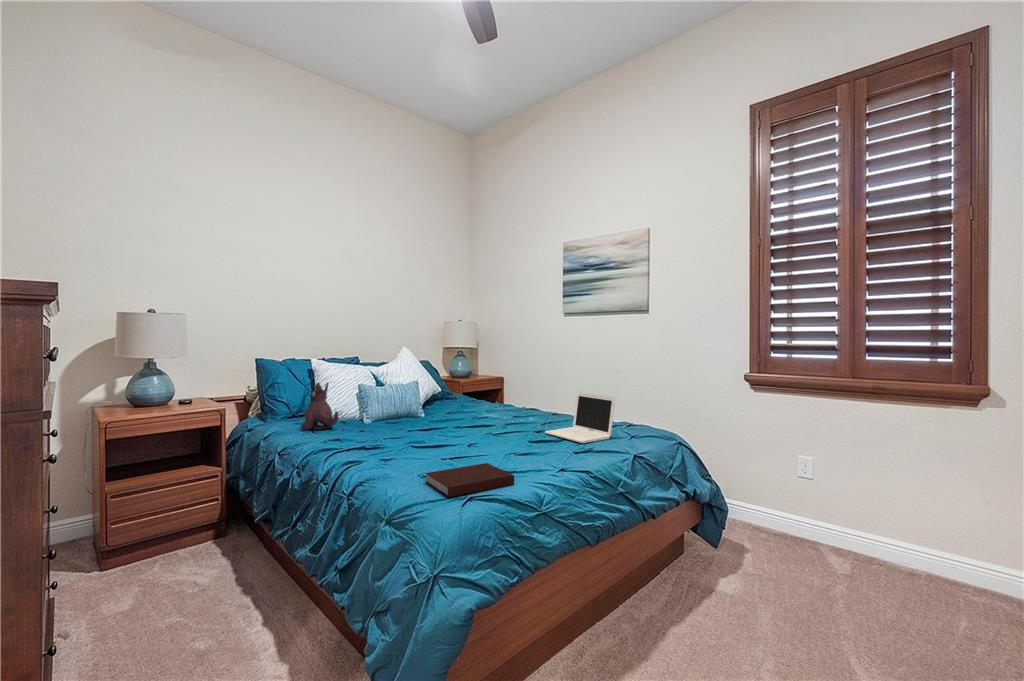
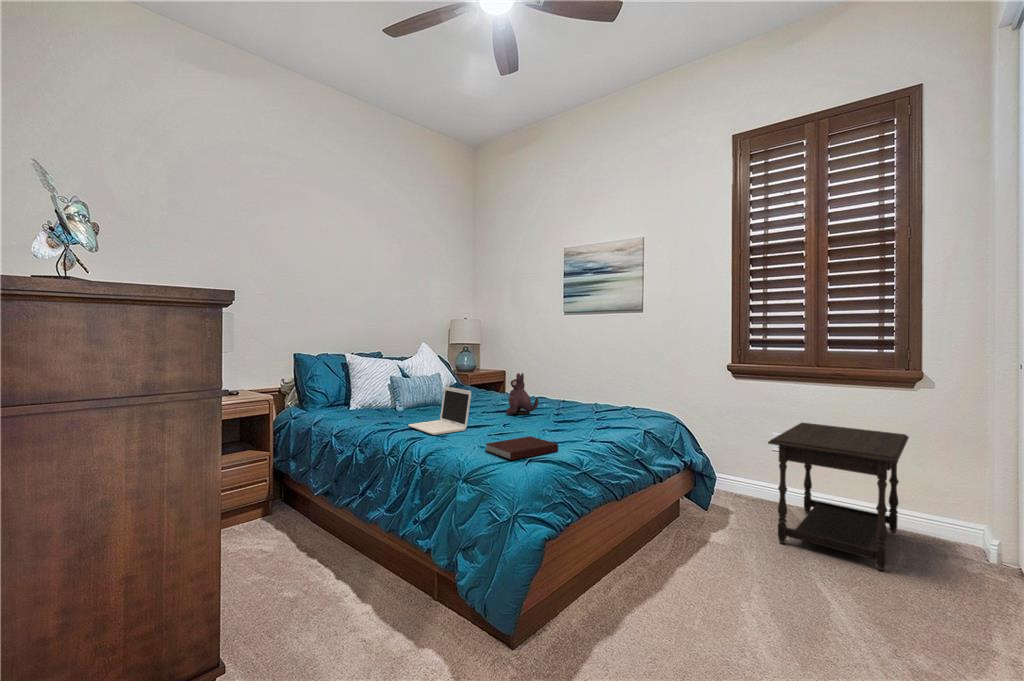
plush toy: present [301,383,338,430] -> present [507,373,539,415]
laptop: present [545,392,615,443] -> present [408,387,471,435]
side table: none [789,444,971,644] -> present [768,423,909,571]

